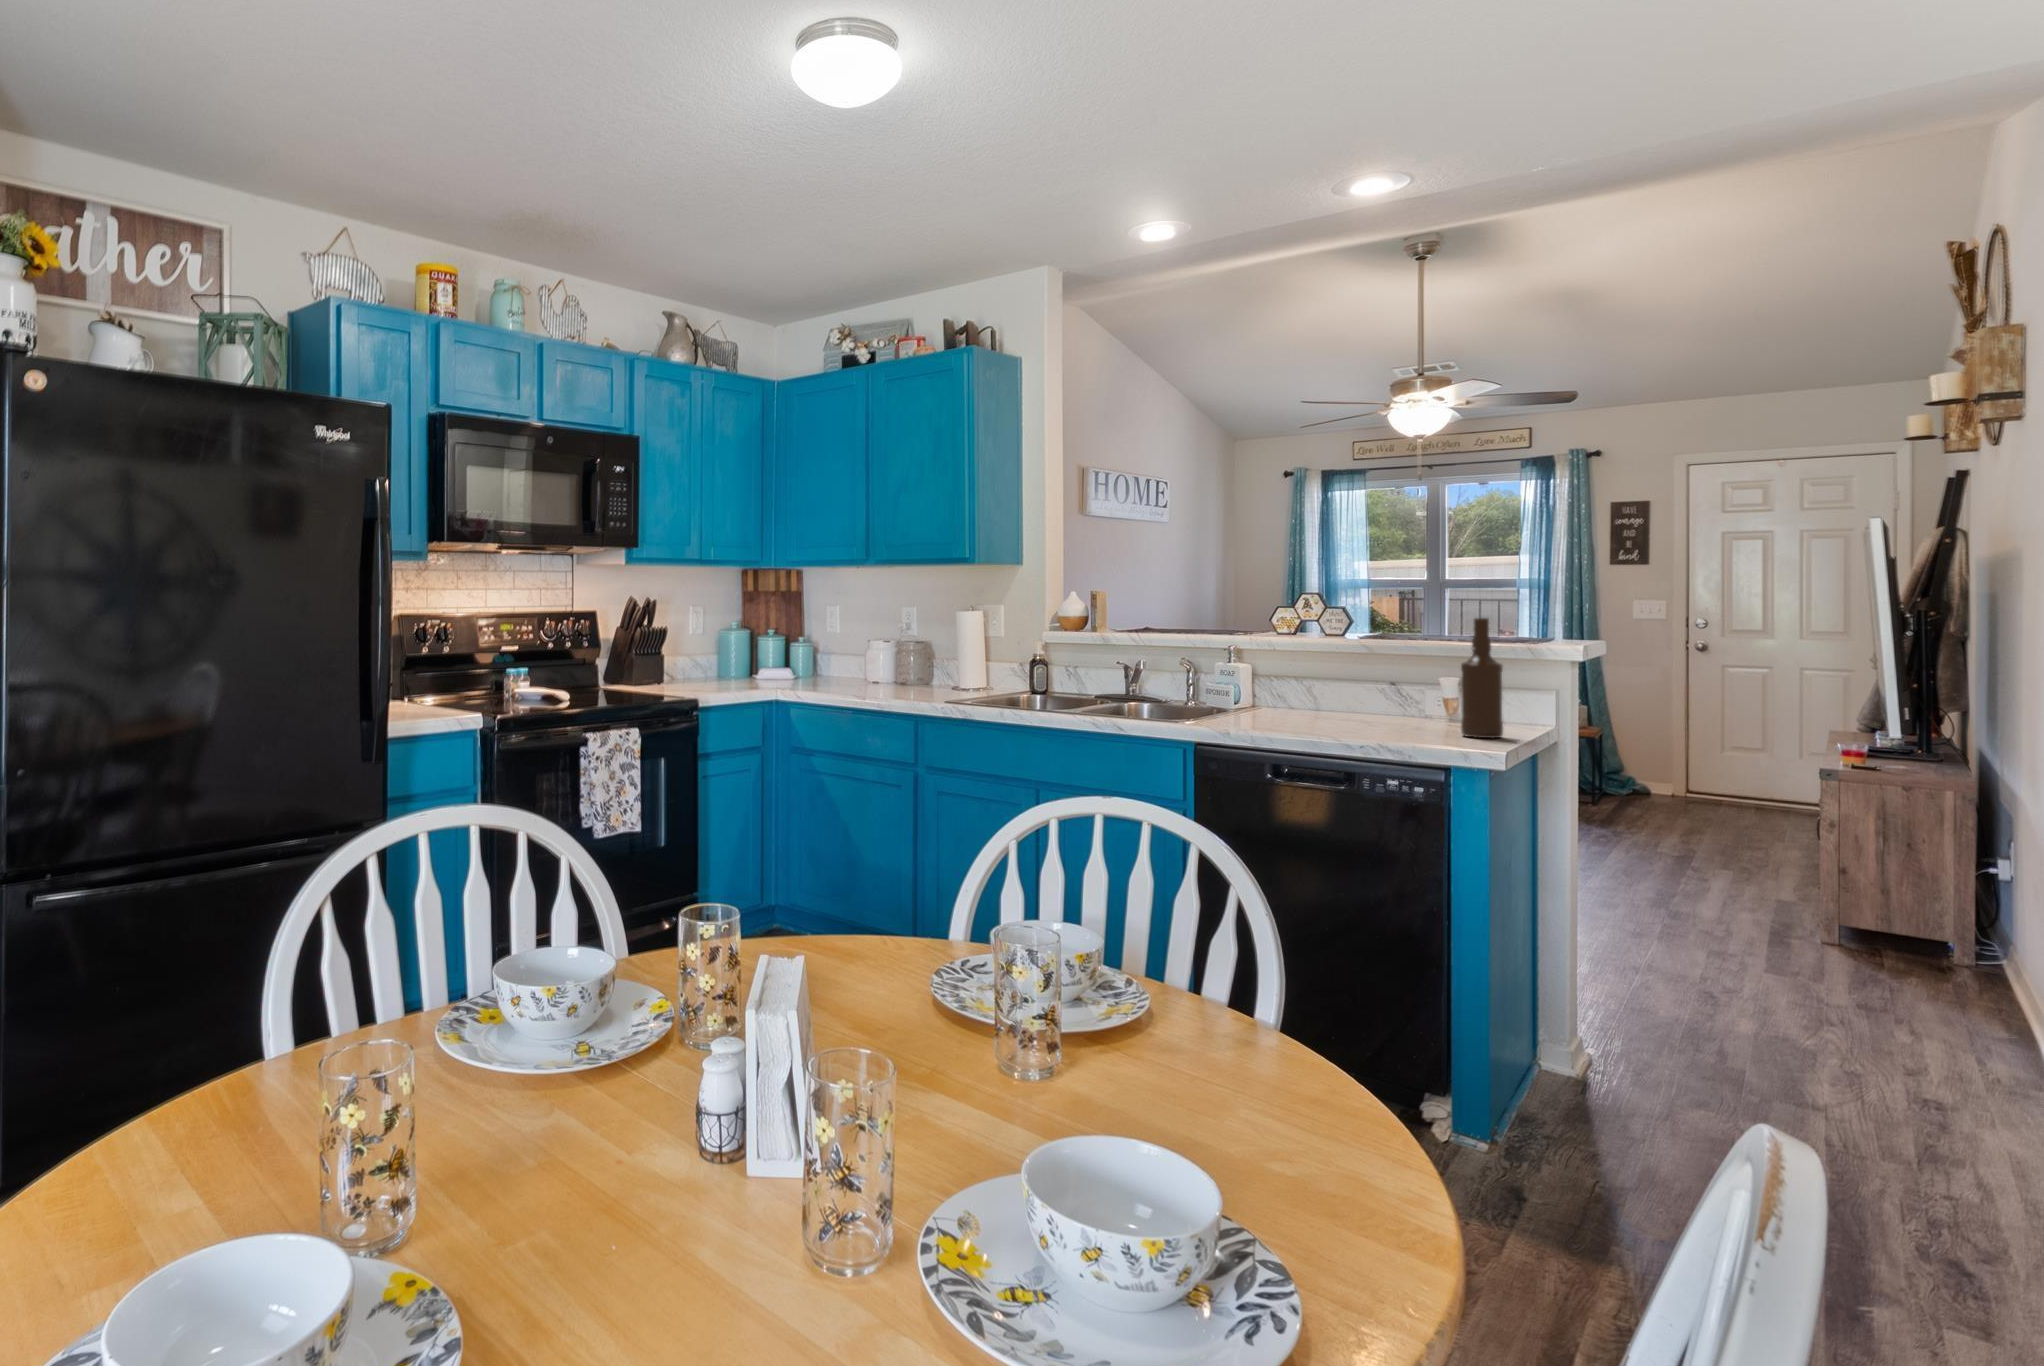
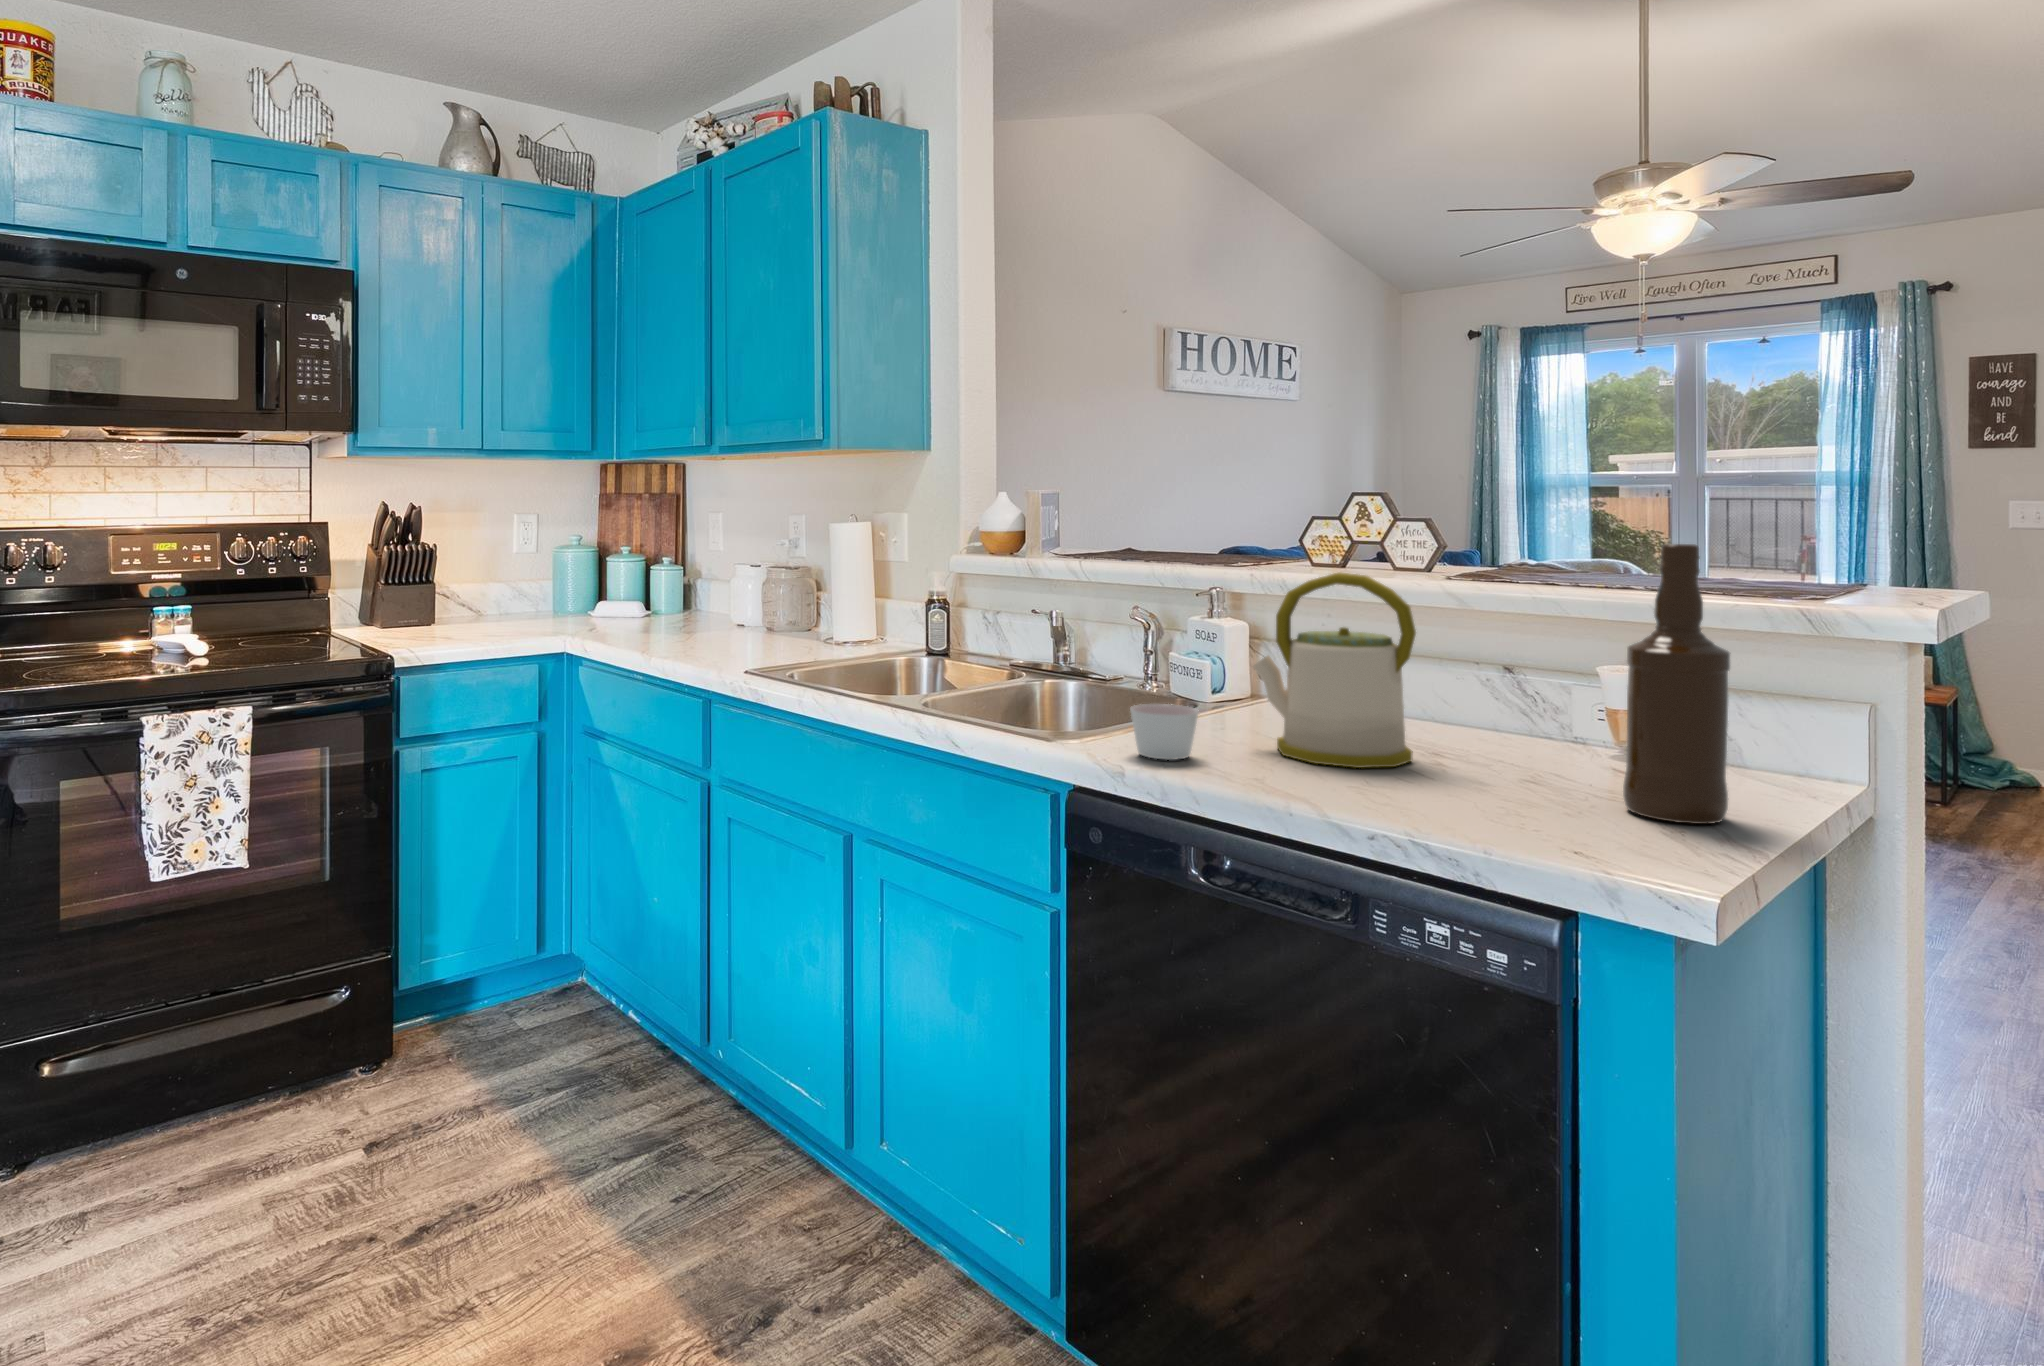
kettle: none [1279,634,1361,728] -> present [1253,572,1416,768]
candle: none [1226,701,1262,727] -> present [1130,704,1199,760]

